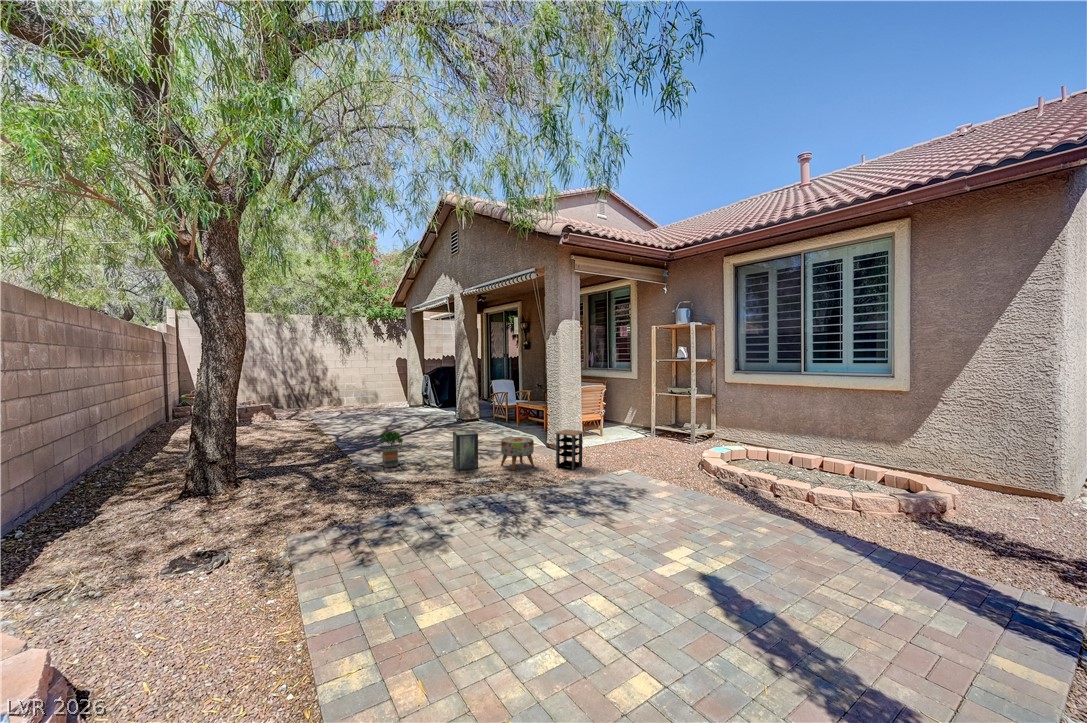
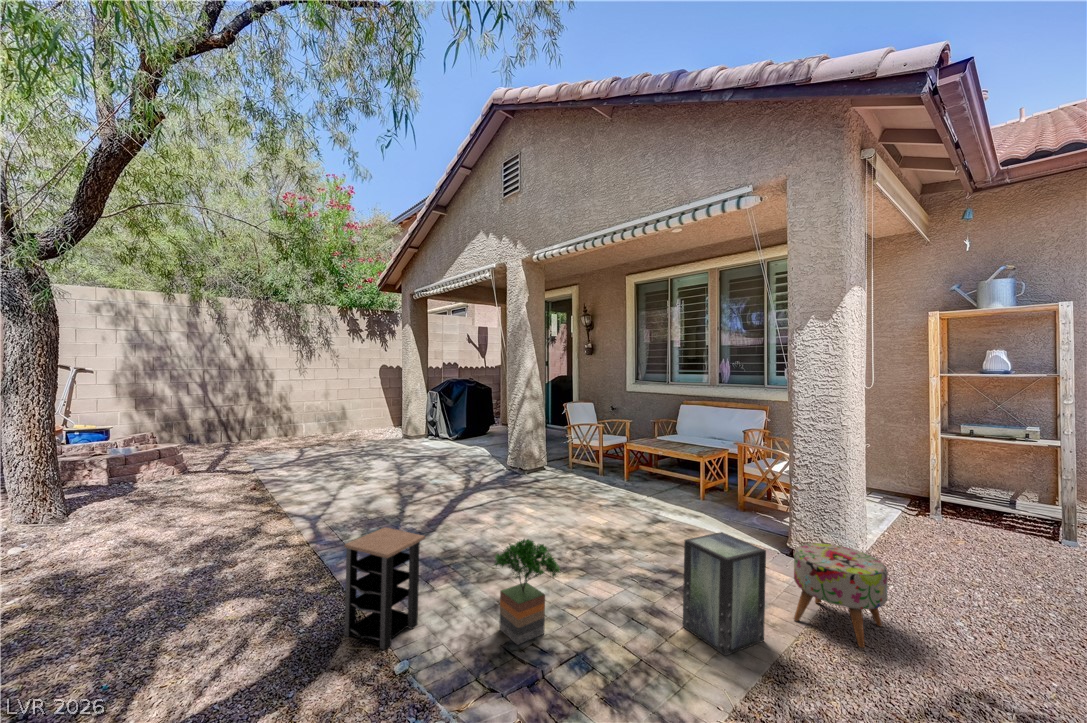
side table: present [556,429,584,470] -> present [344,527,425,650]

